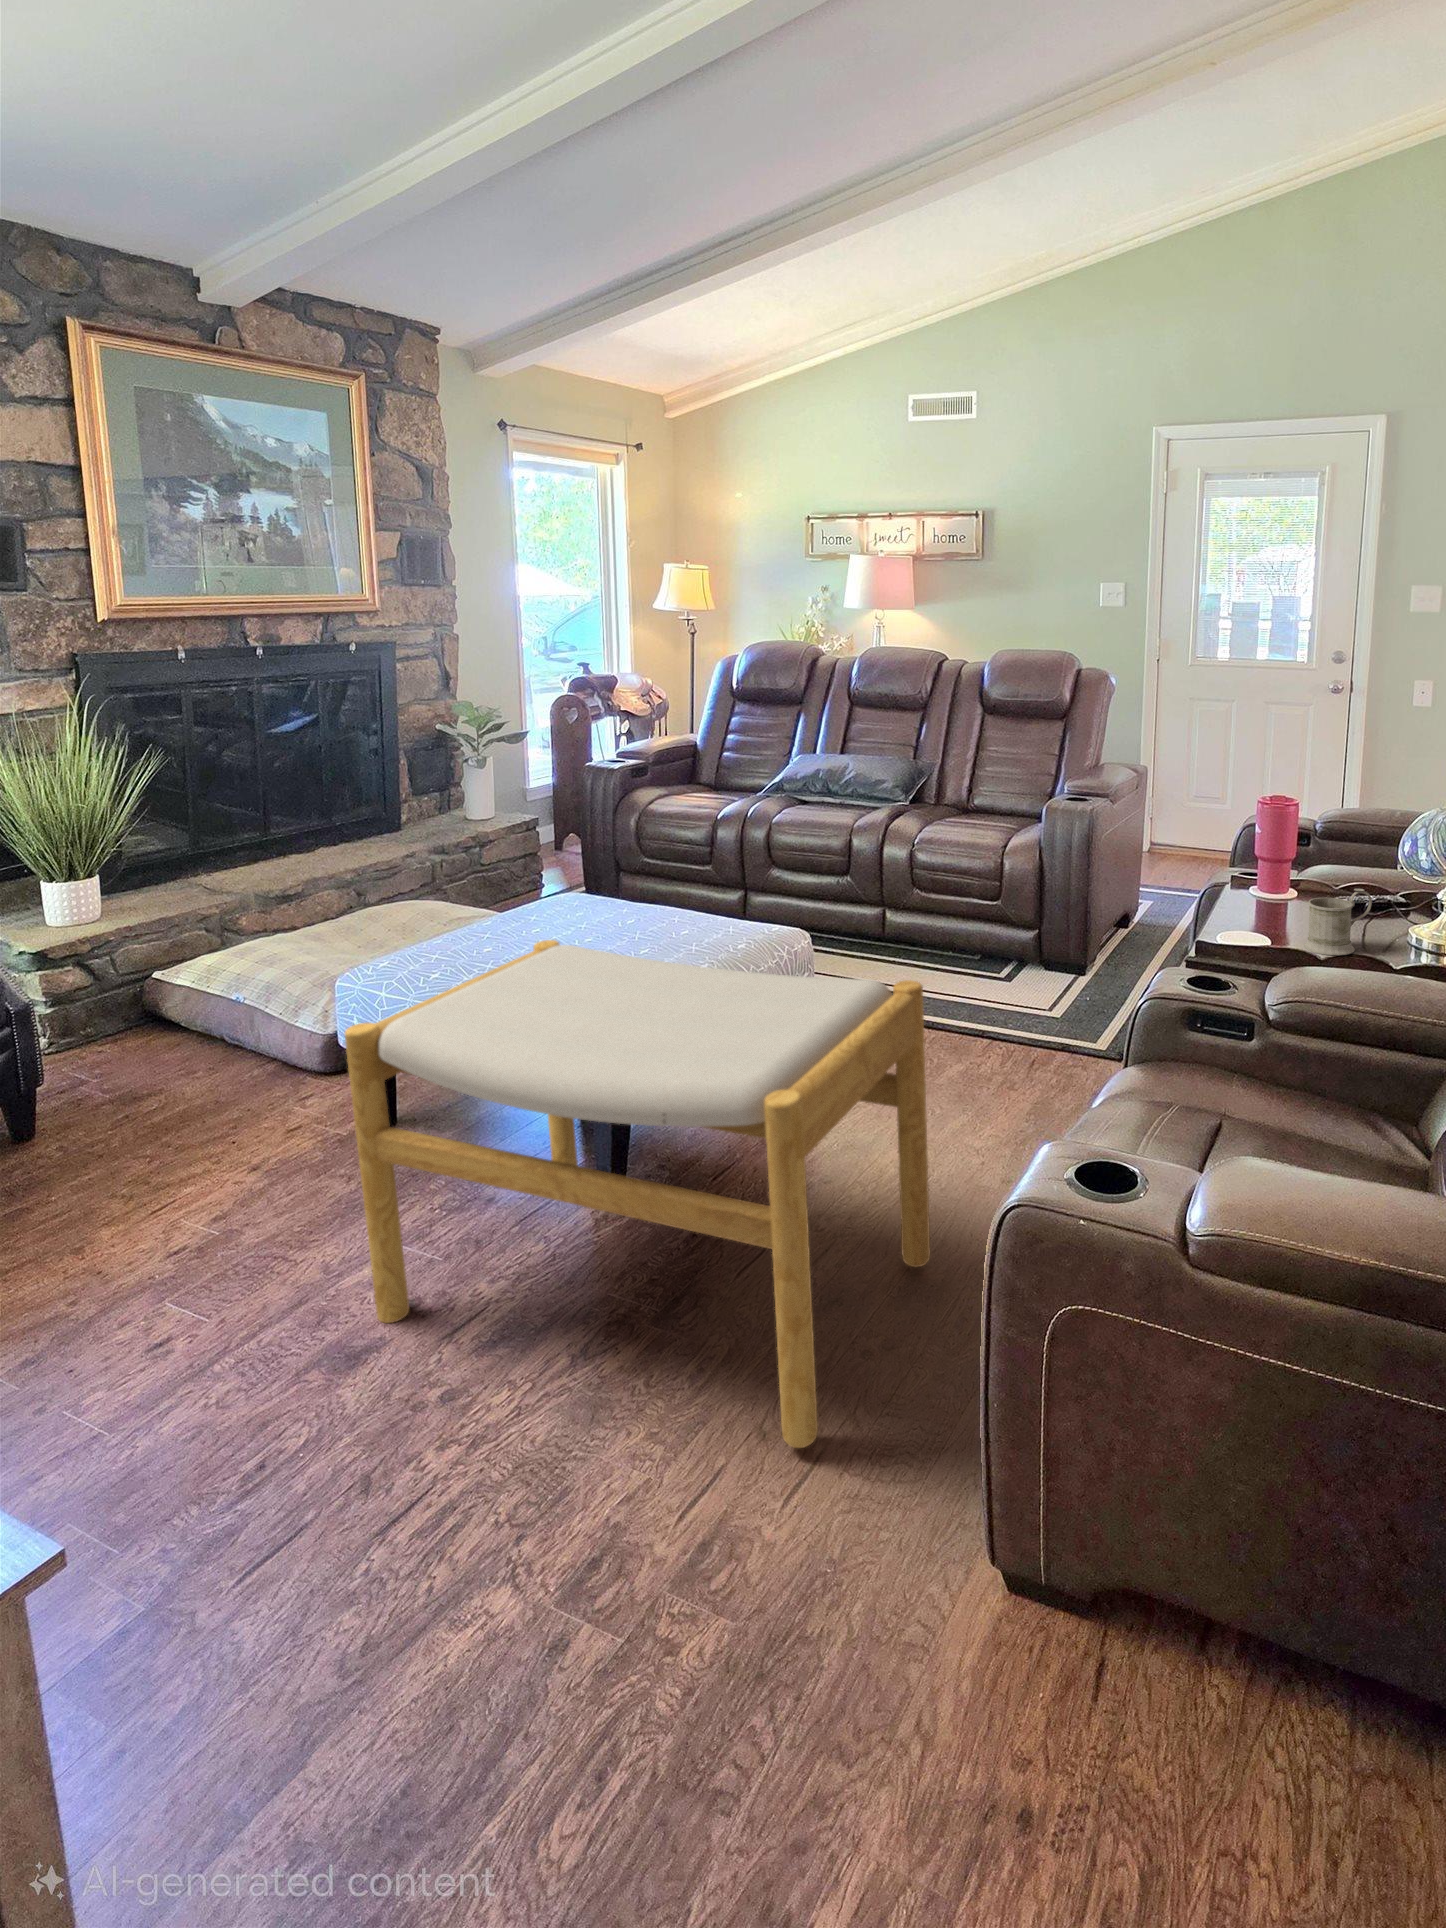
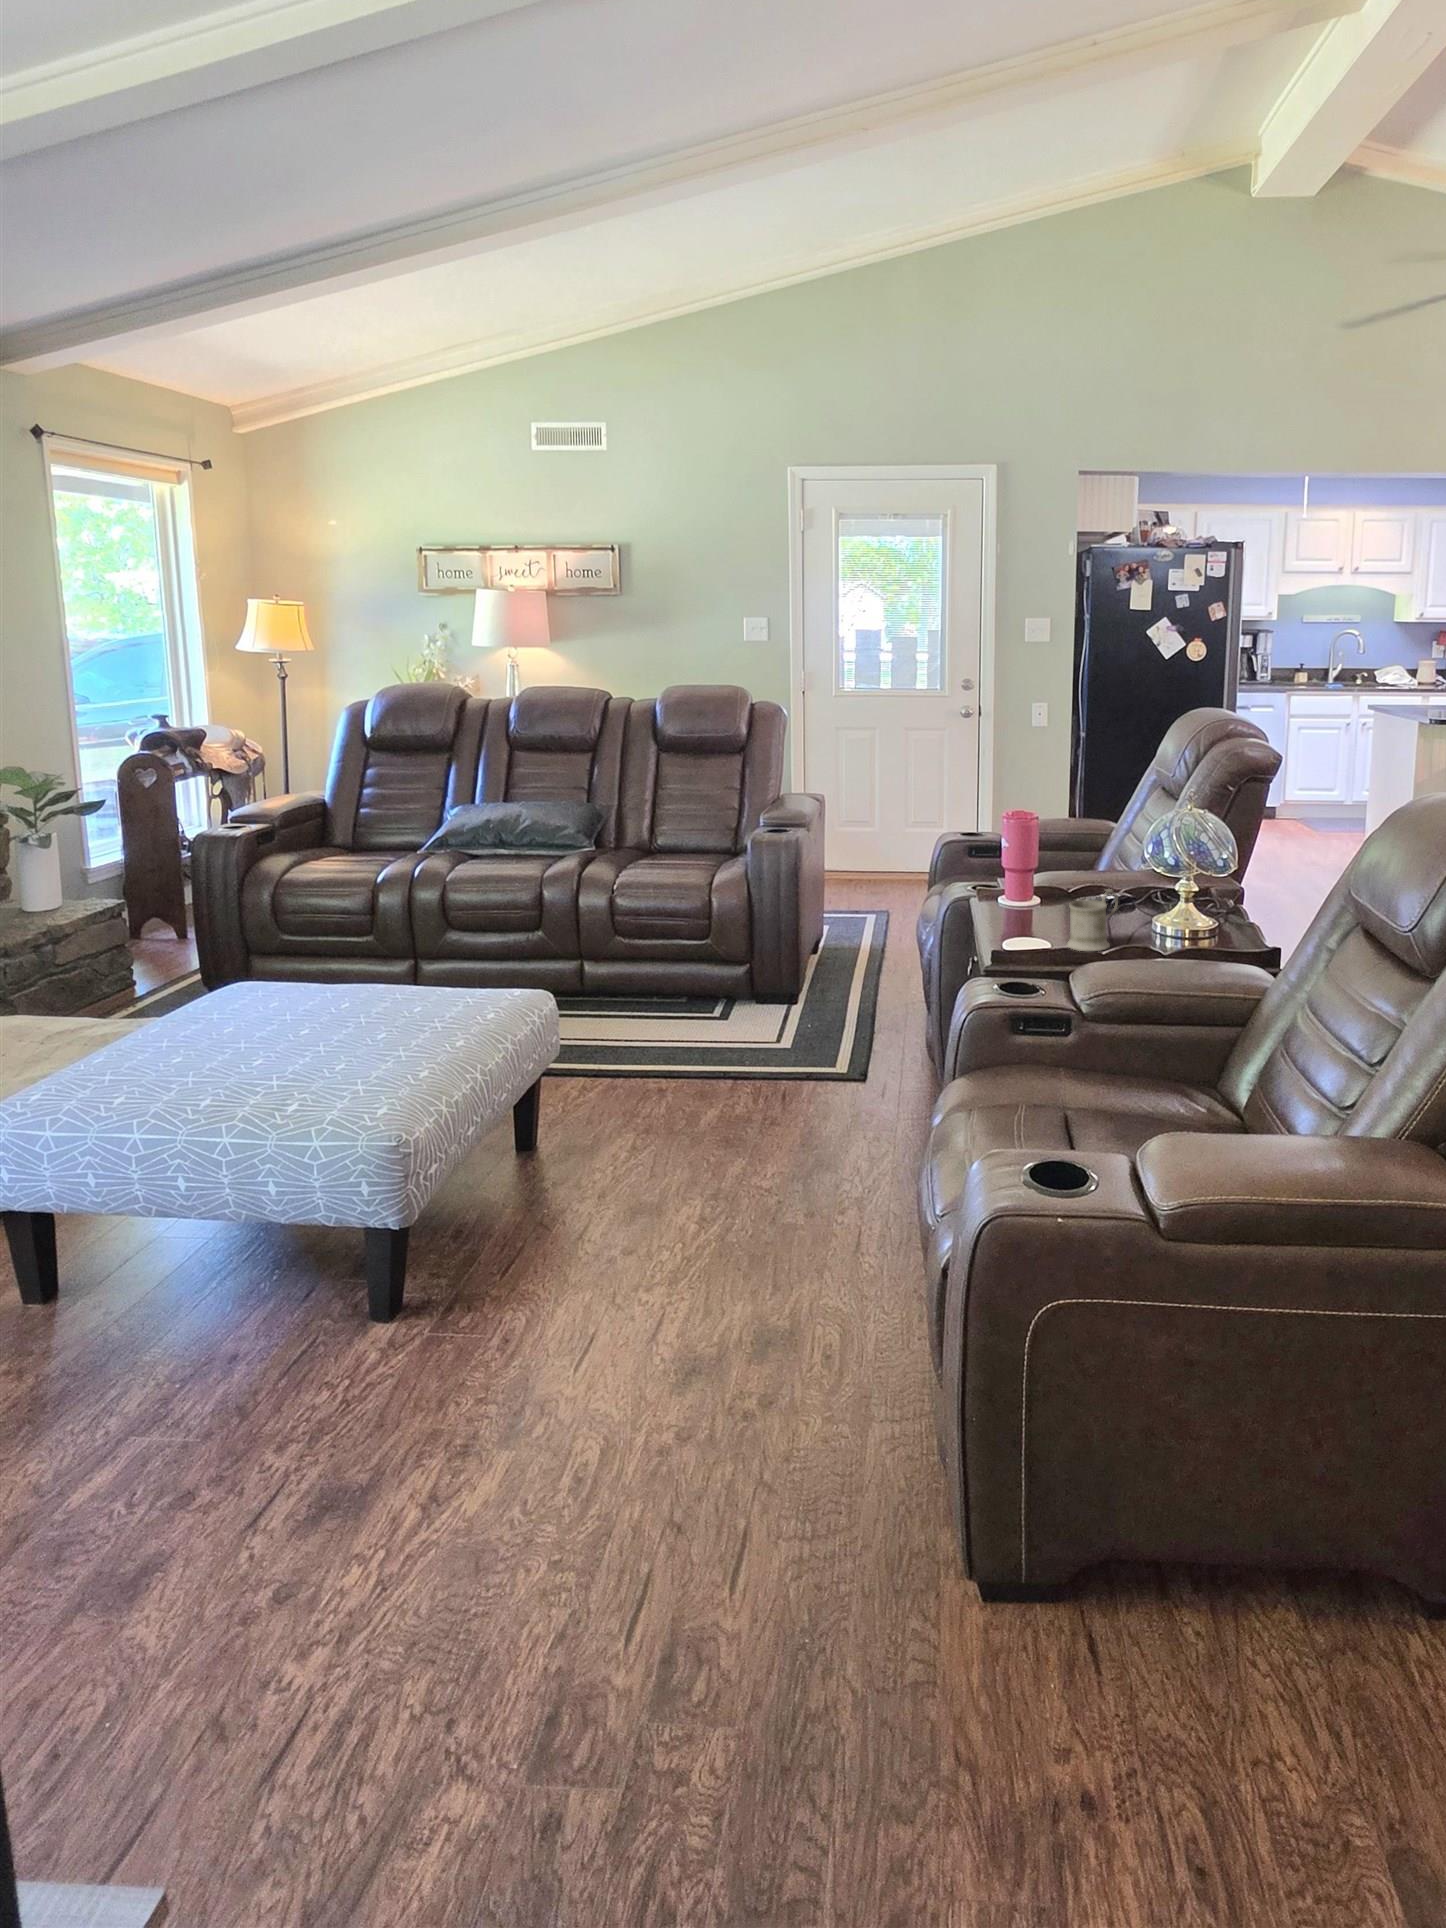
footstool: present [344,940,930,1448] -> none [89,1022,776,1537]

